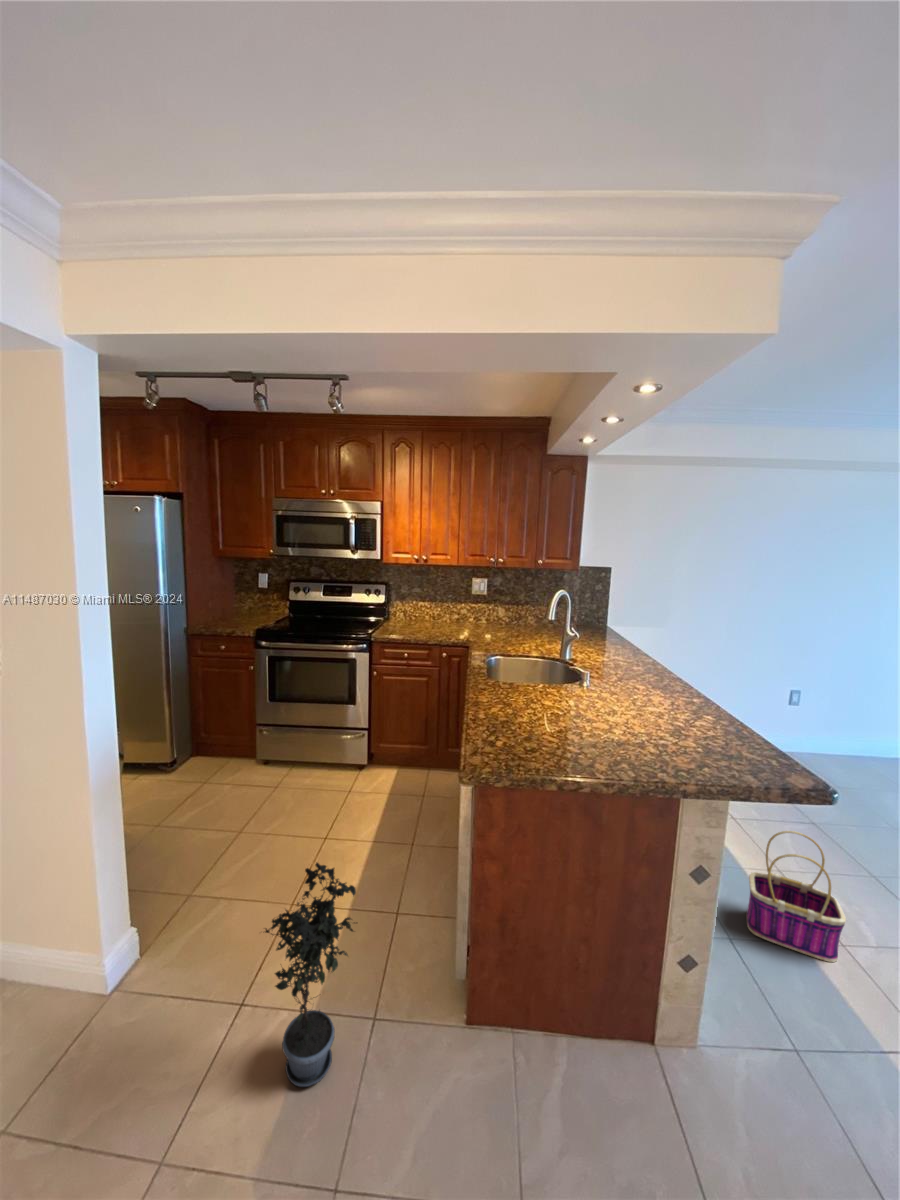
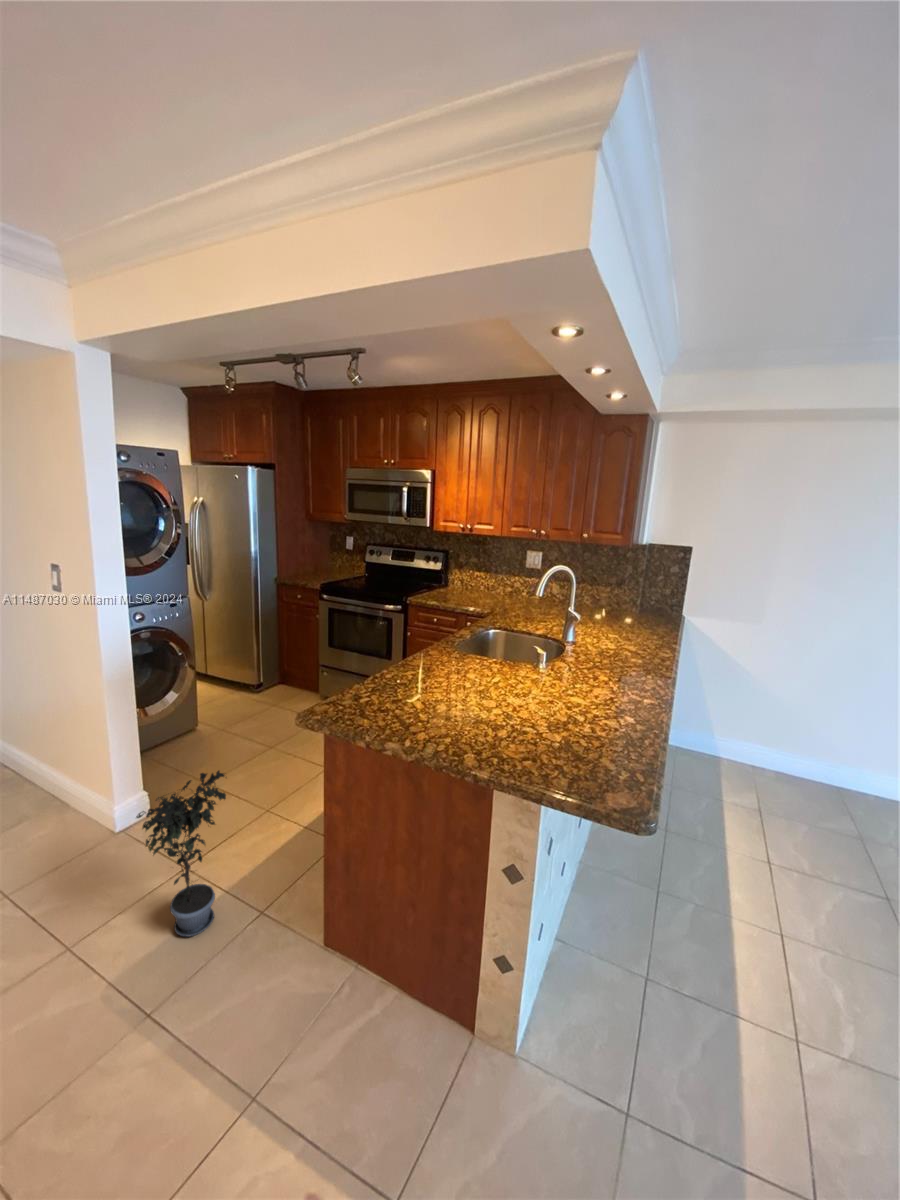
basket: present [747,831,846,962] -> none [685,884,804,1060]

